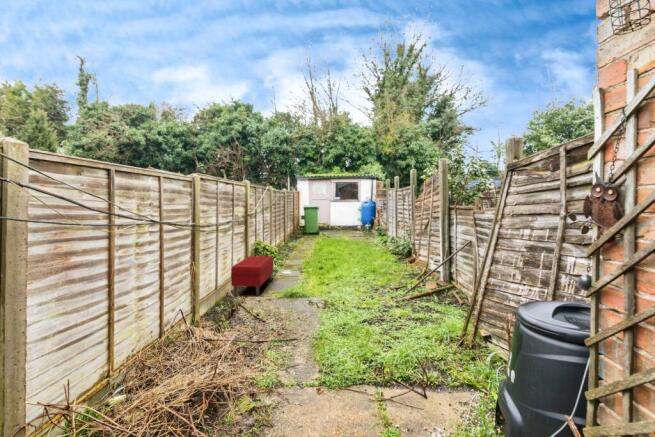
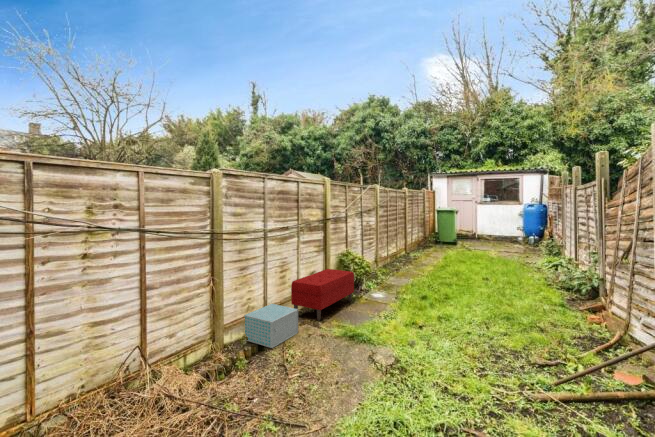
storage box: none [209,285,249,316] -> present [244,304,298,348]

